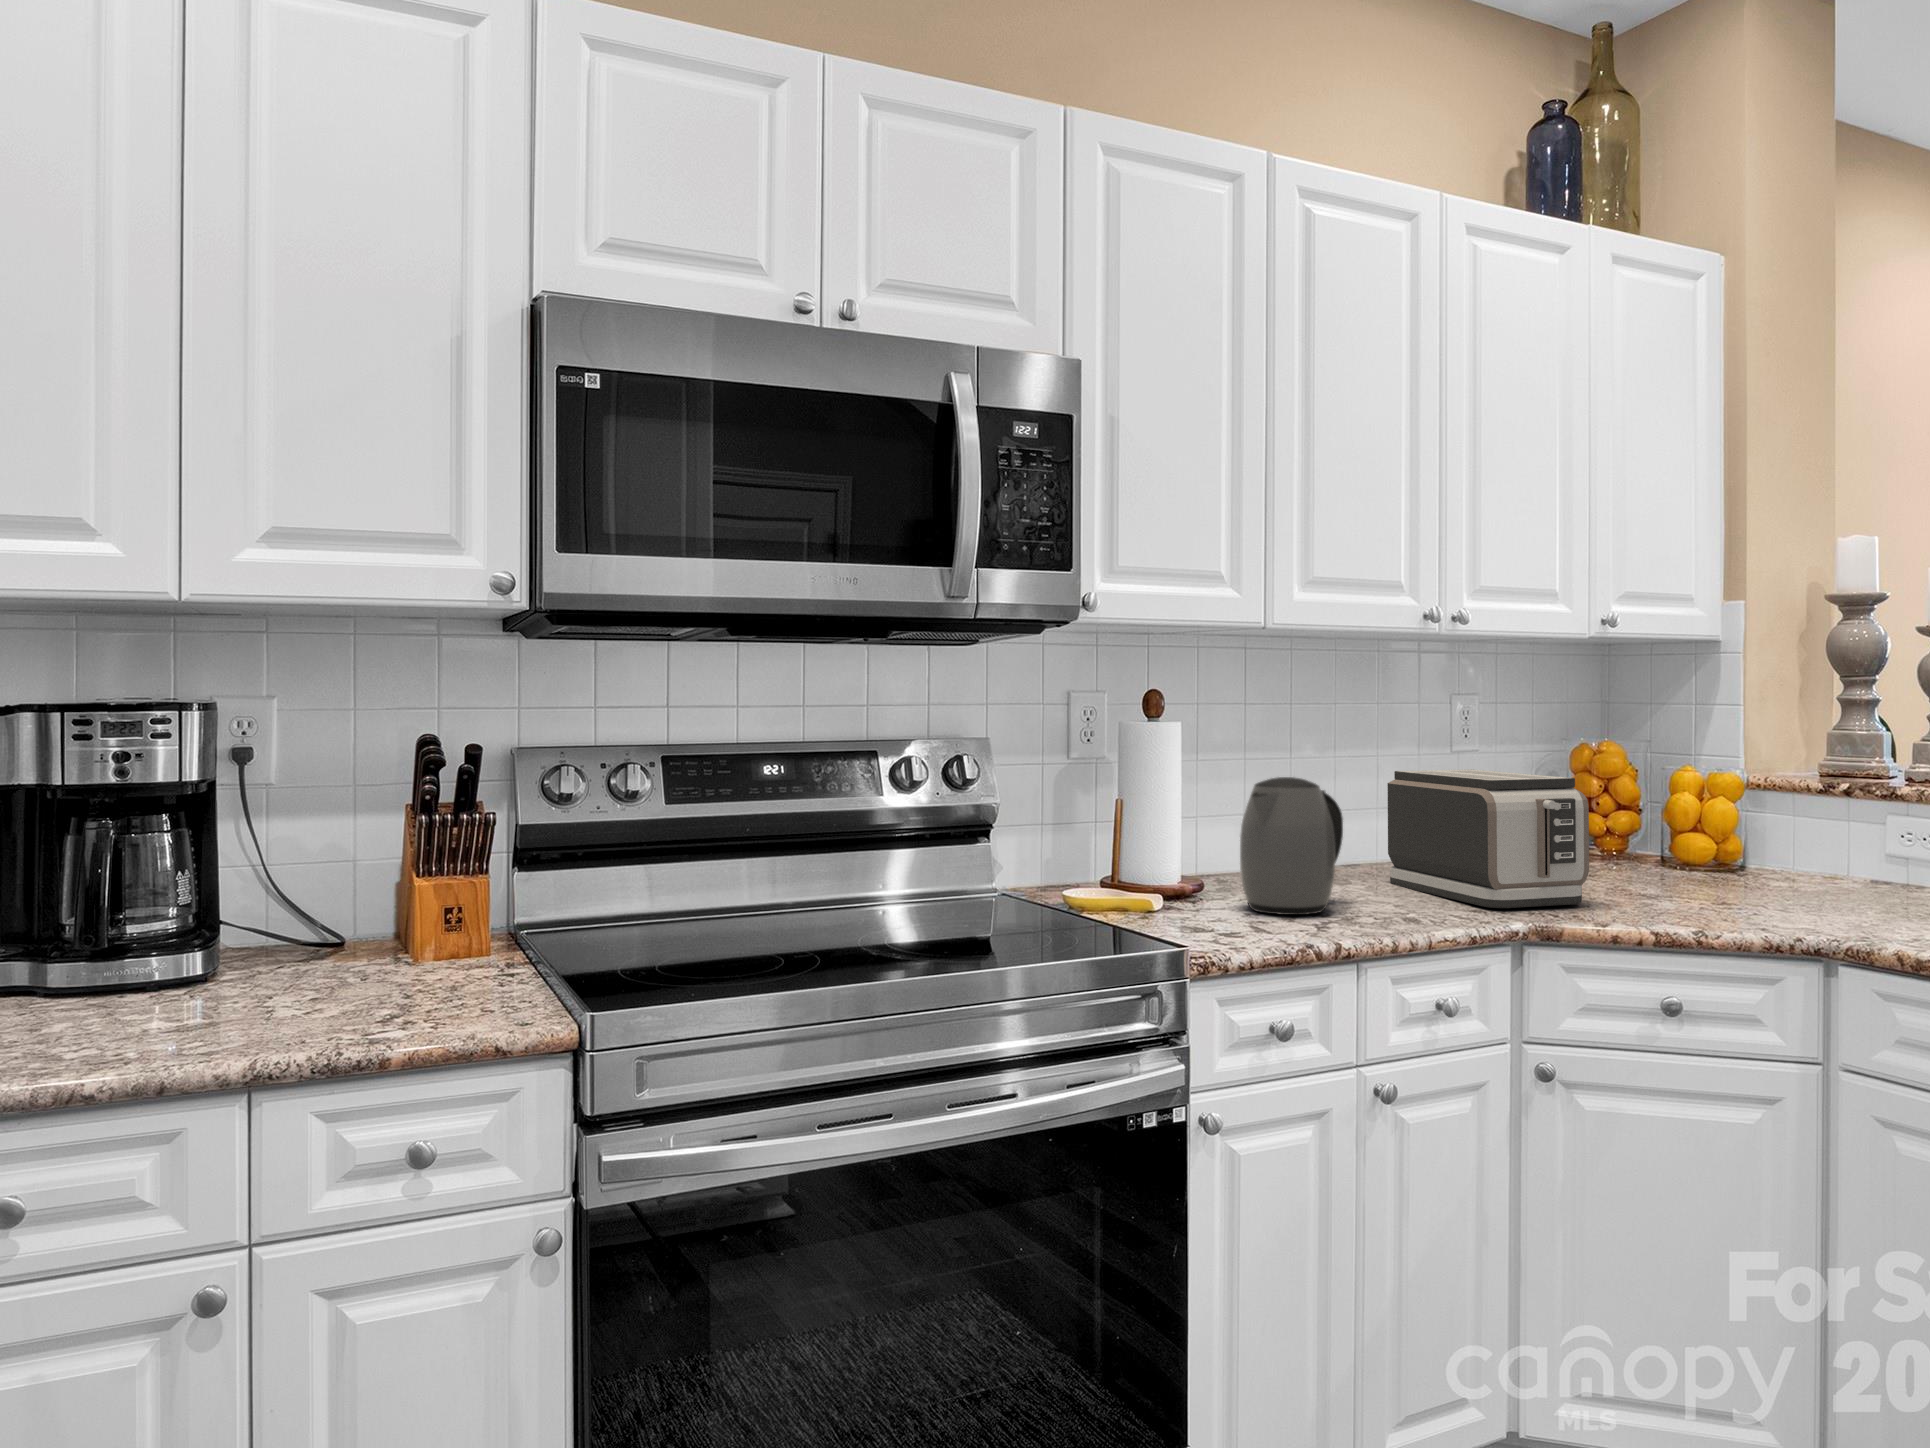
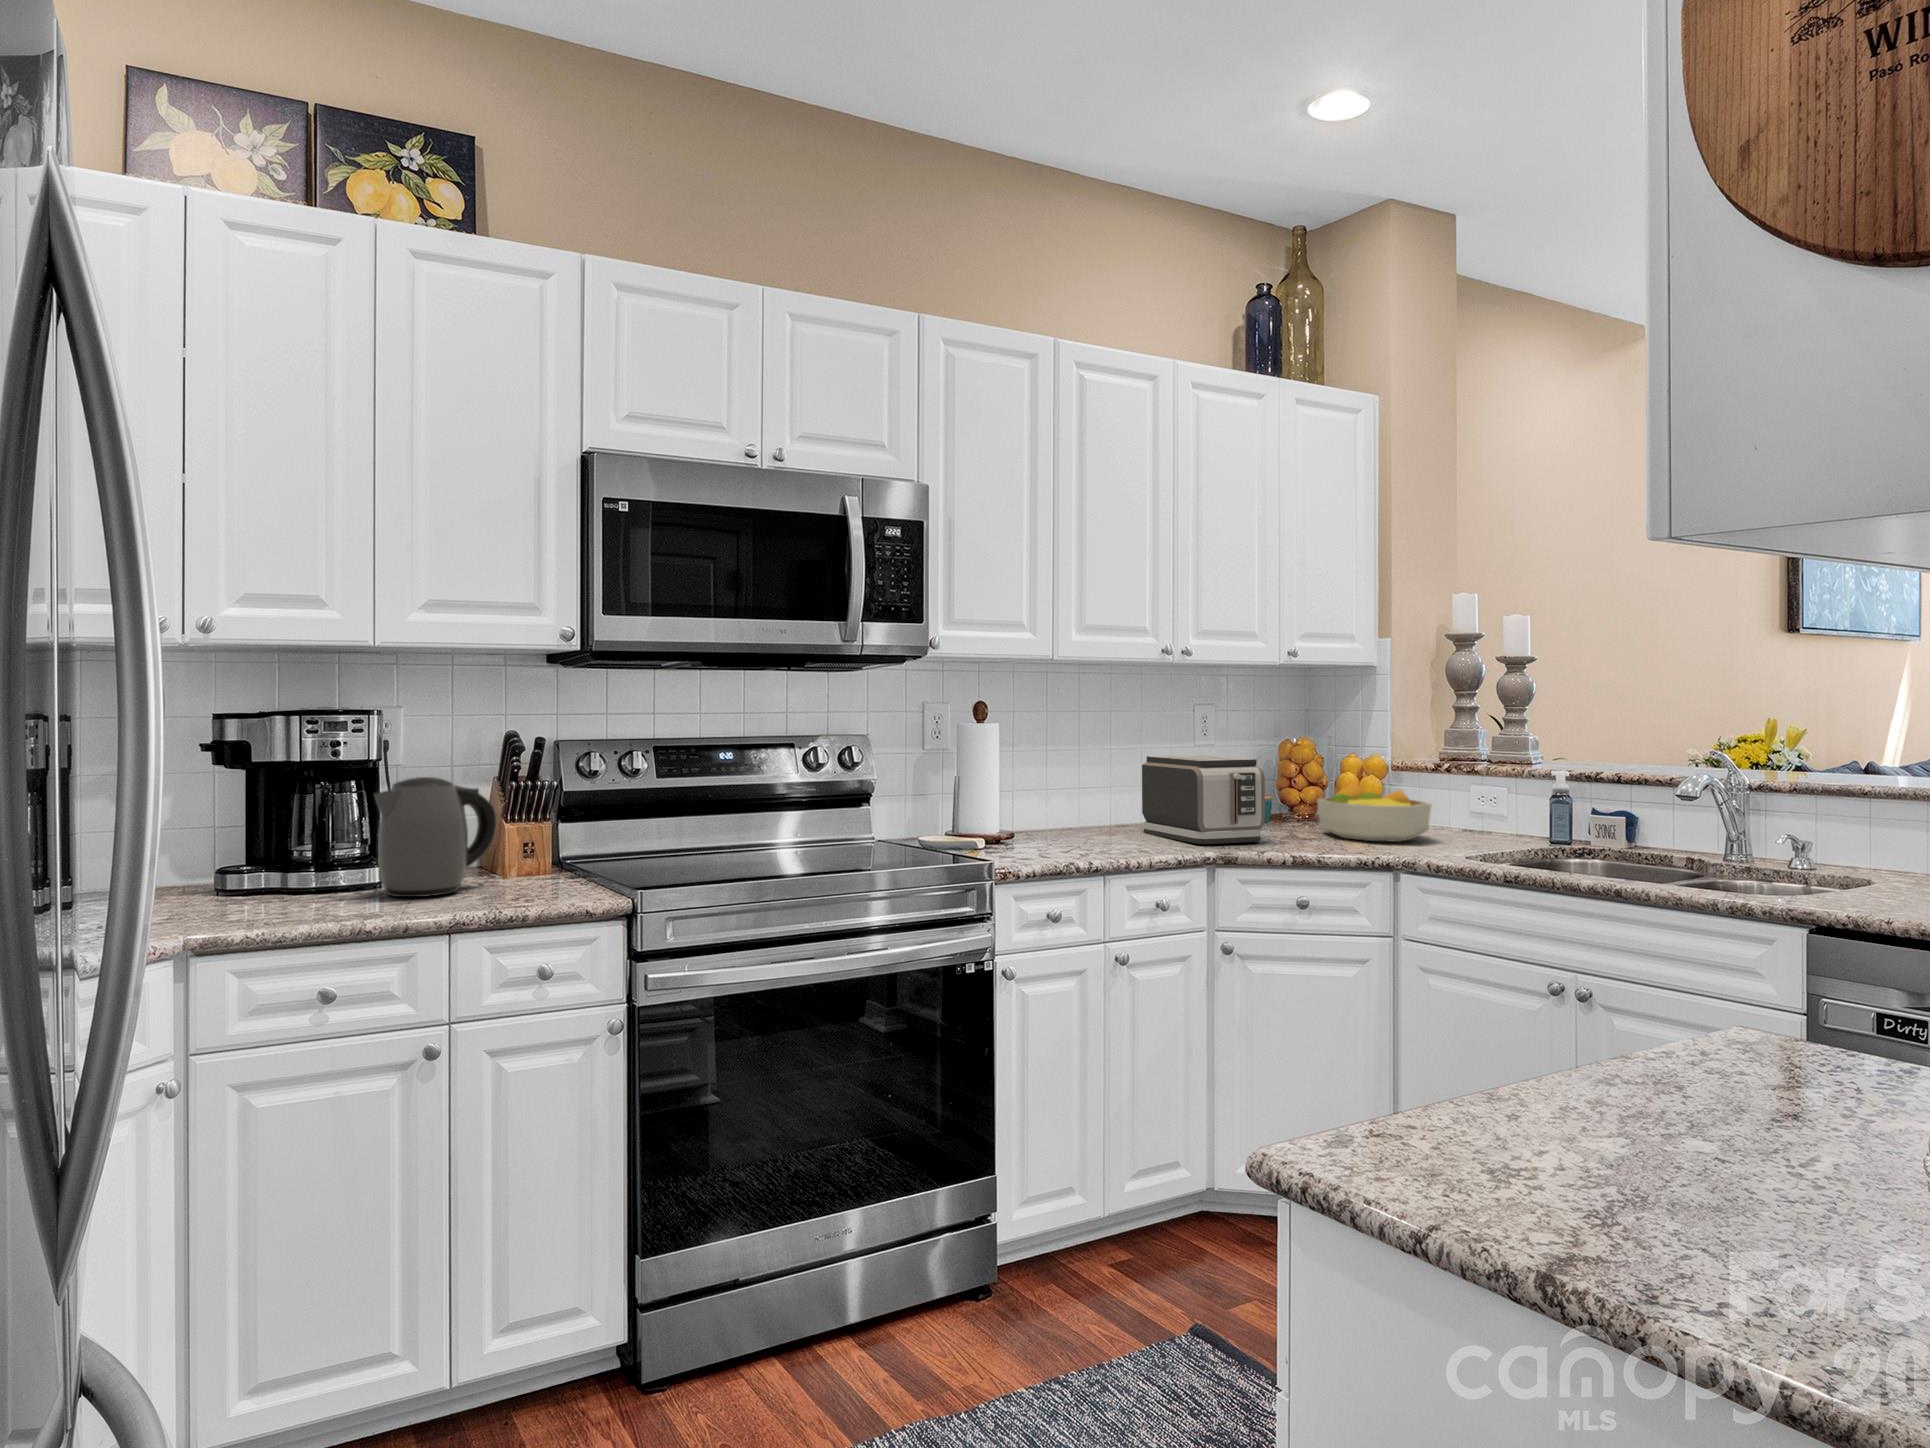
kettle: present [1240,777,1343,915] -> present [374,777,496,897]
fruit bowl: none [1652,811,1850,906] -> present [1317,783,1431,842]

